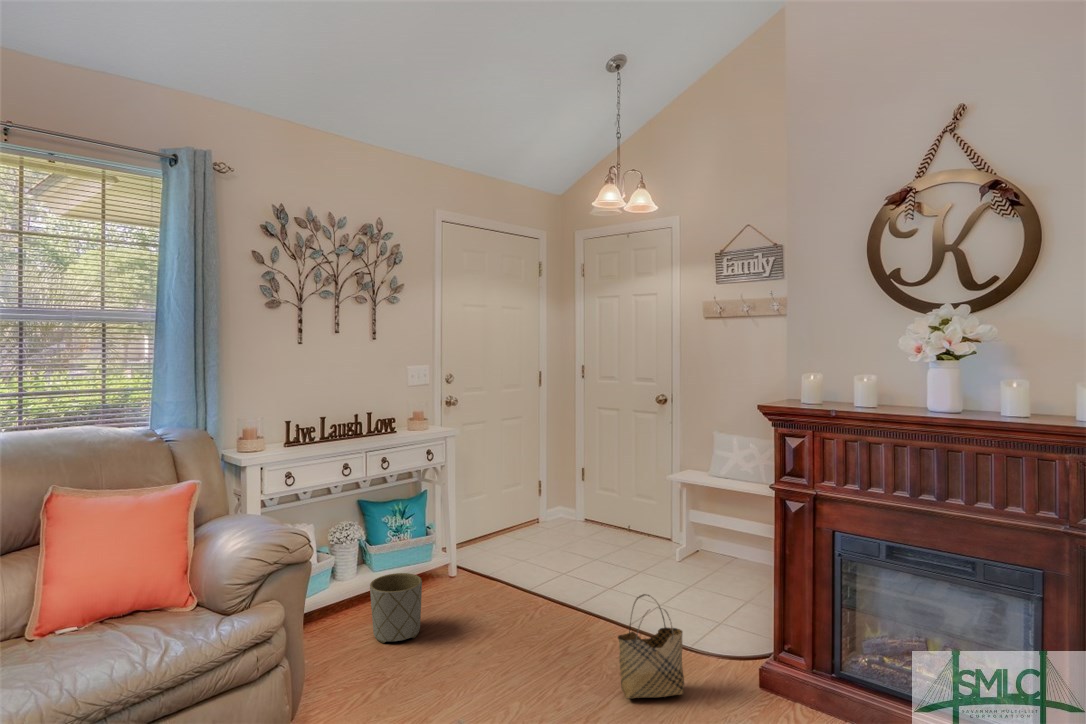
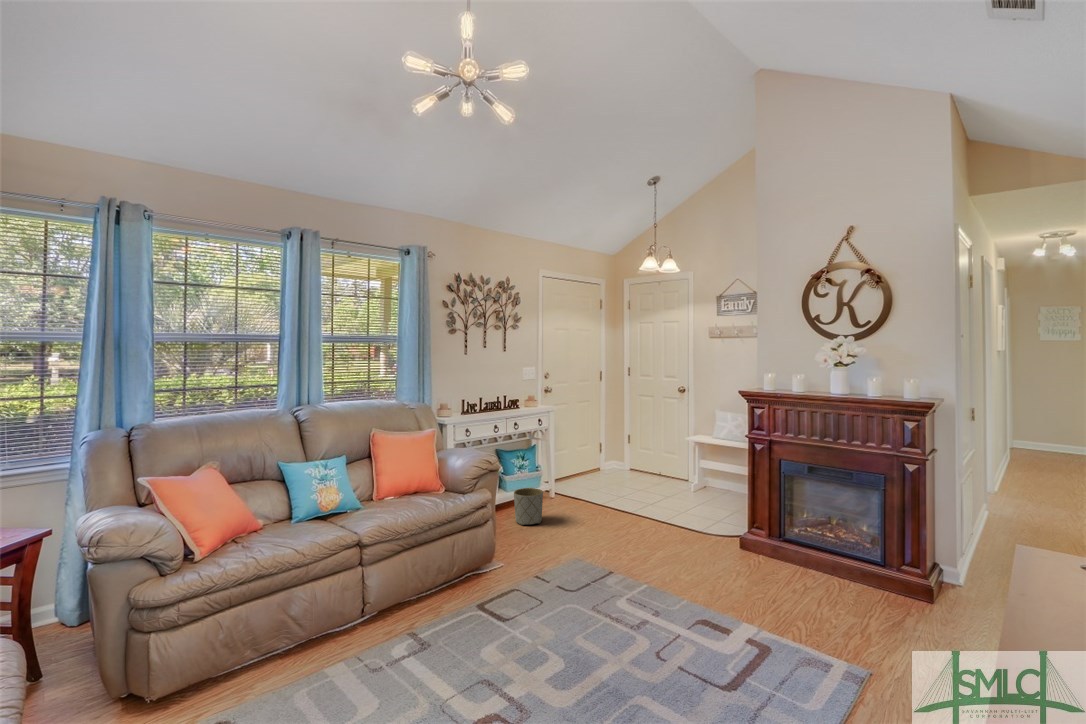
woven basket: present [618,594,684,699] -> none [660,495,697,550]

